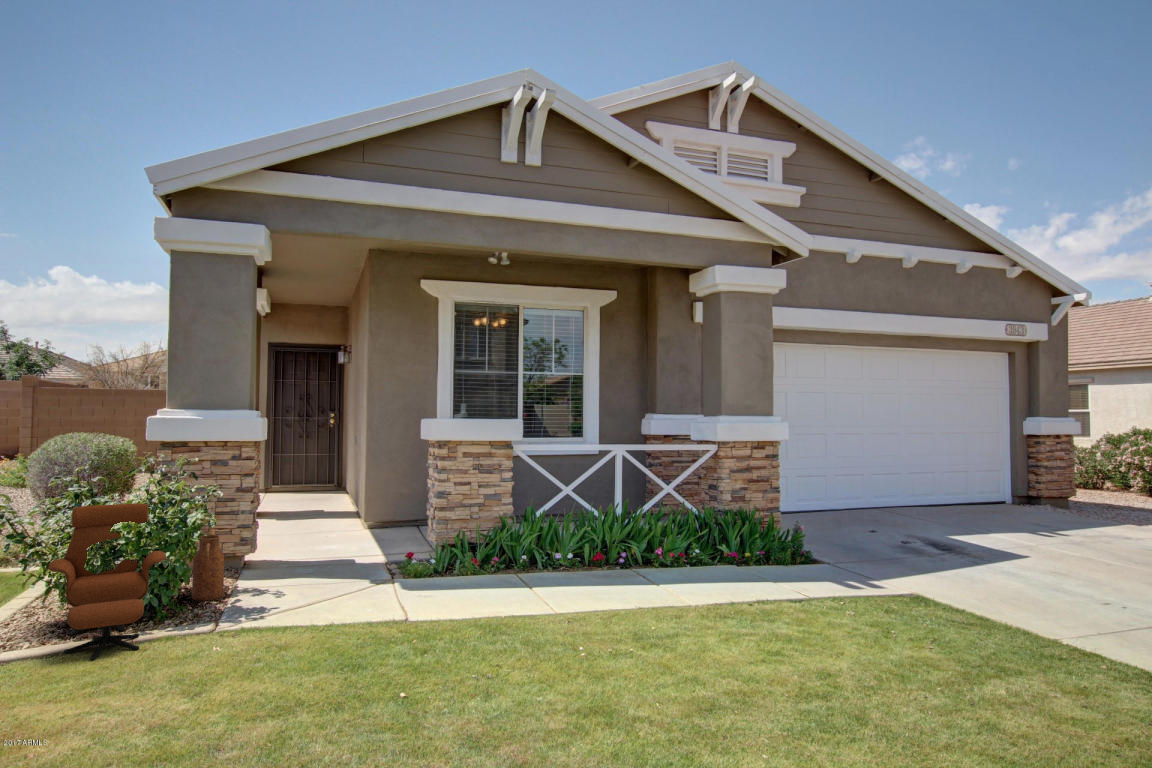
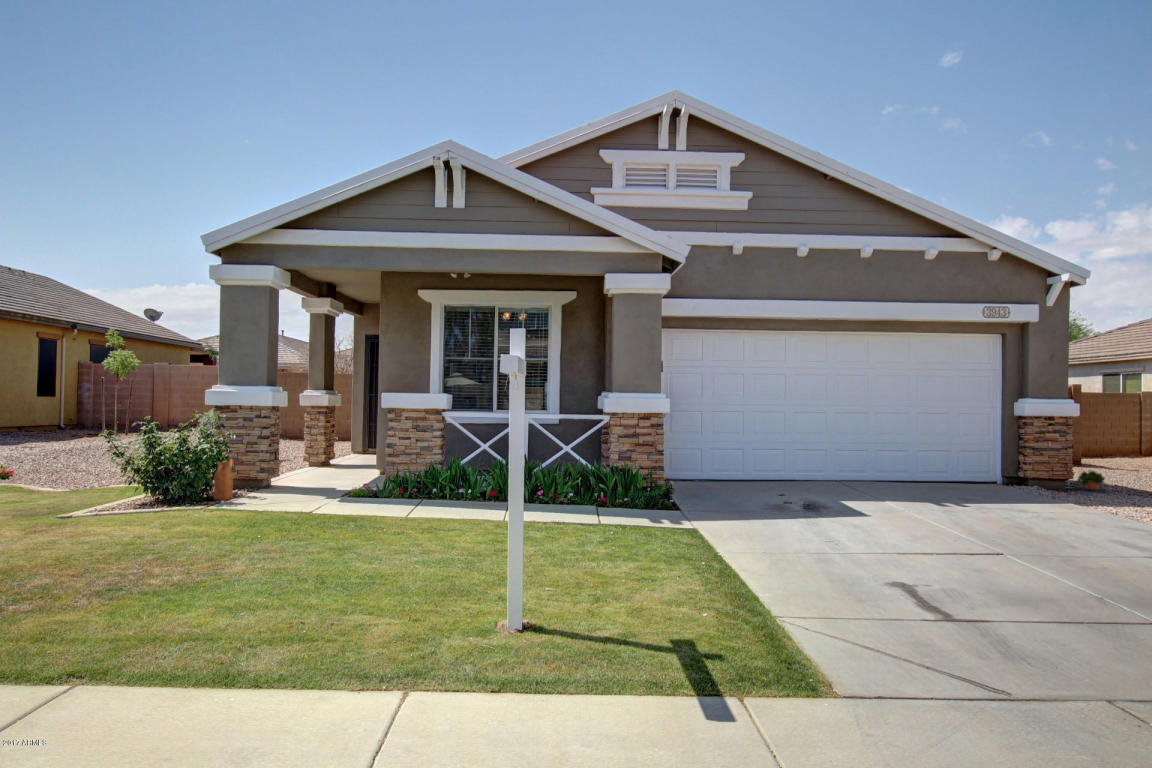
potted plant: none [1072,485,1112,506] -> present [1073,470,1108,490]
lounge chair: present [48,503,167,660] -> none [126,438,191,517]

